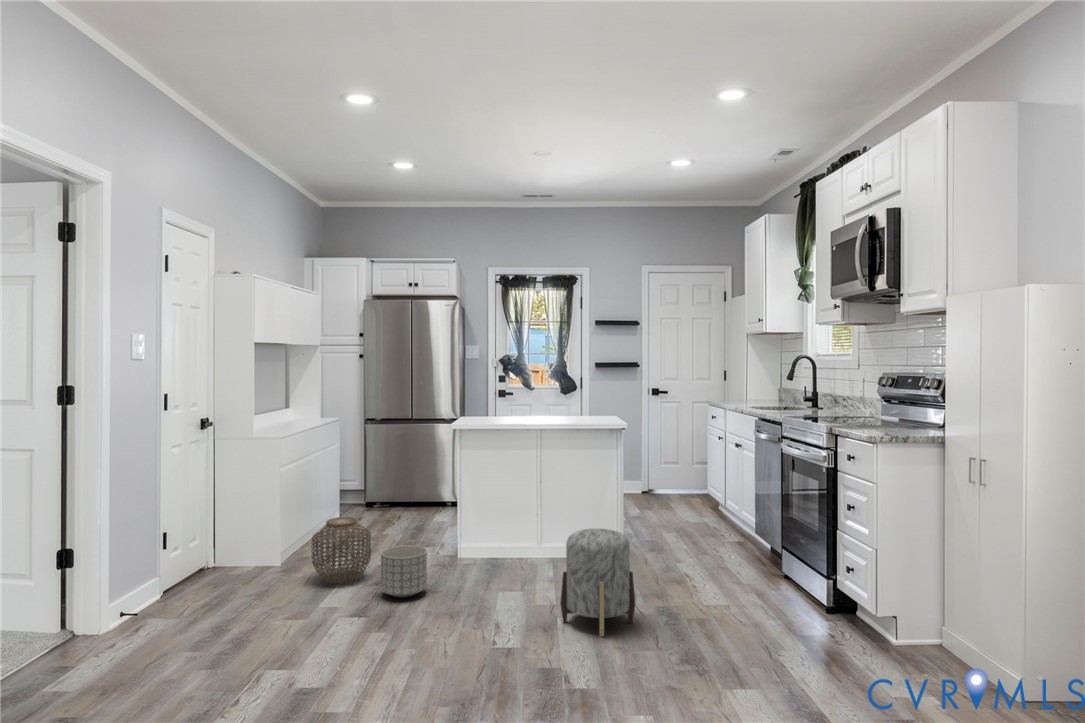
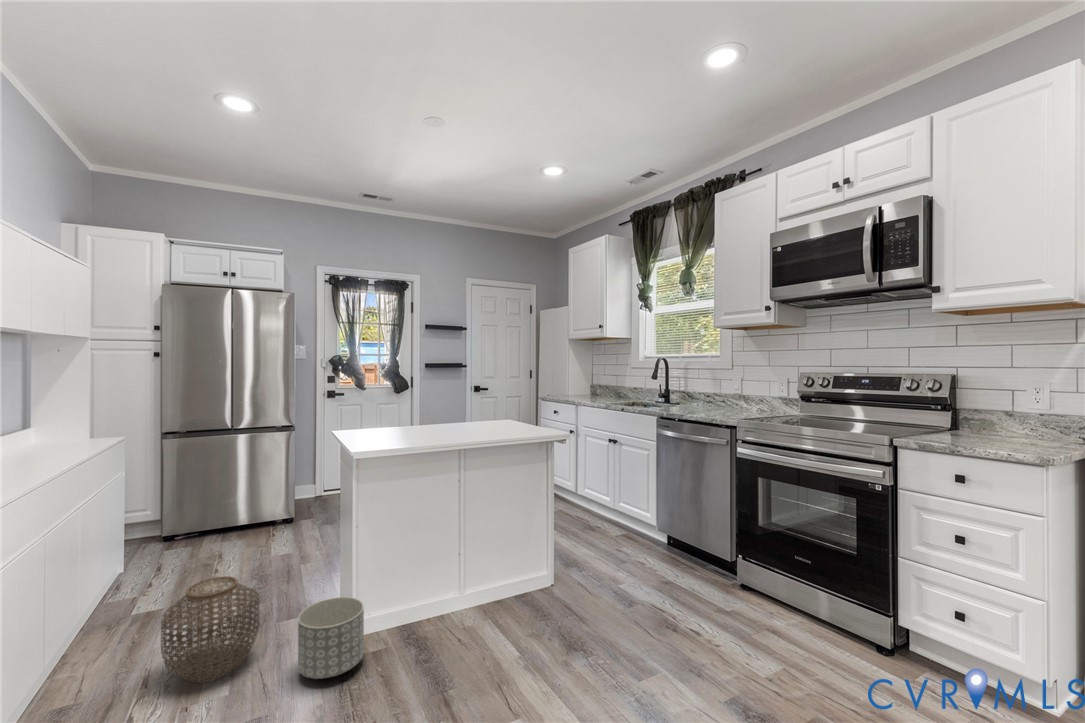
stool: present [560,528,636,636] -> none [554,537,623,659]

